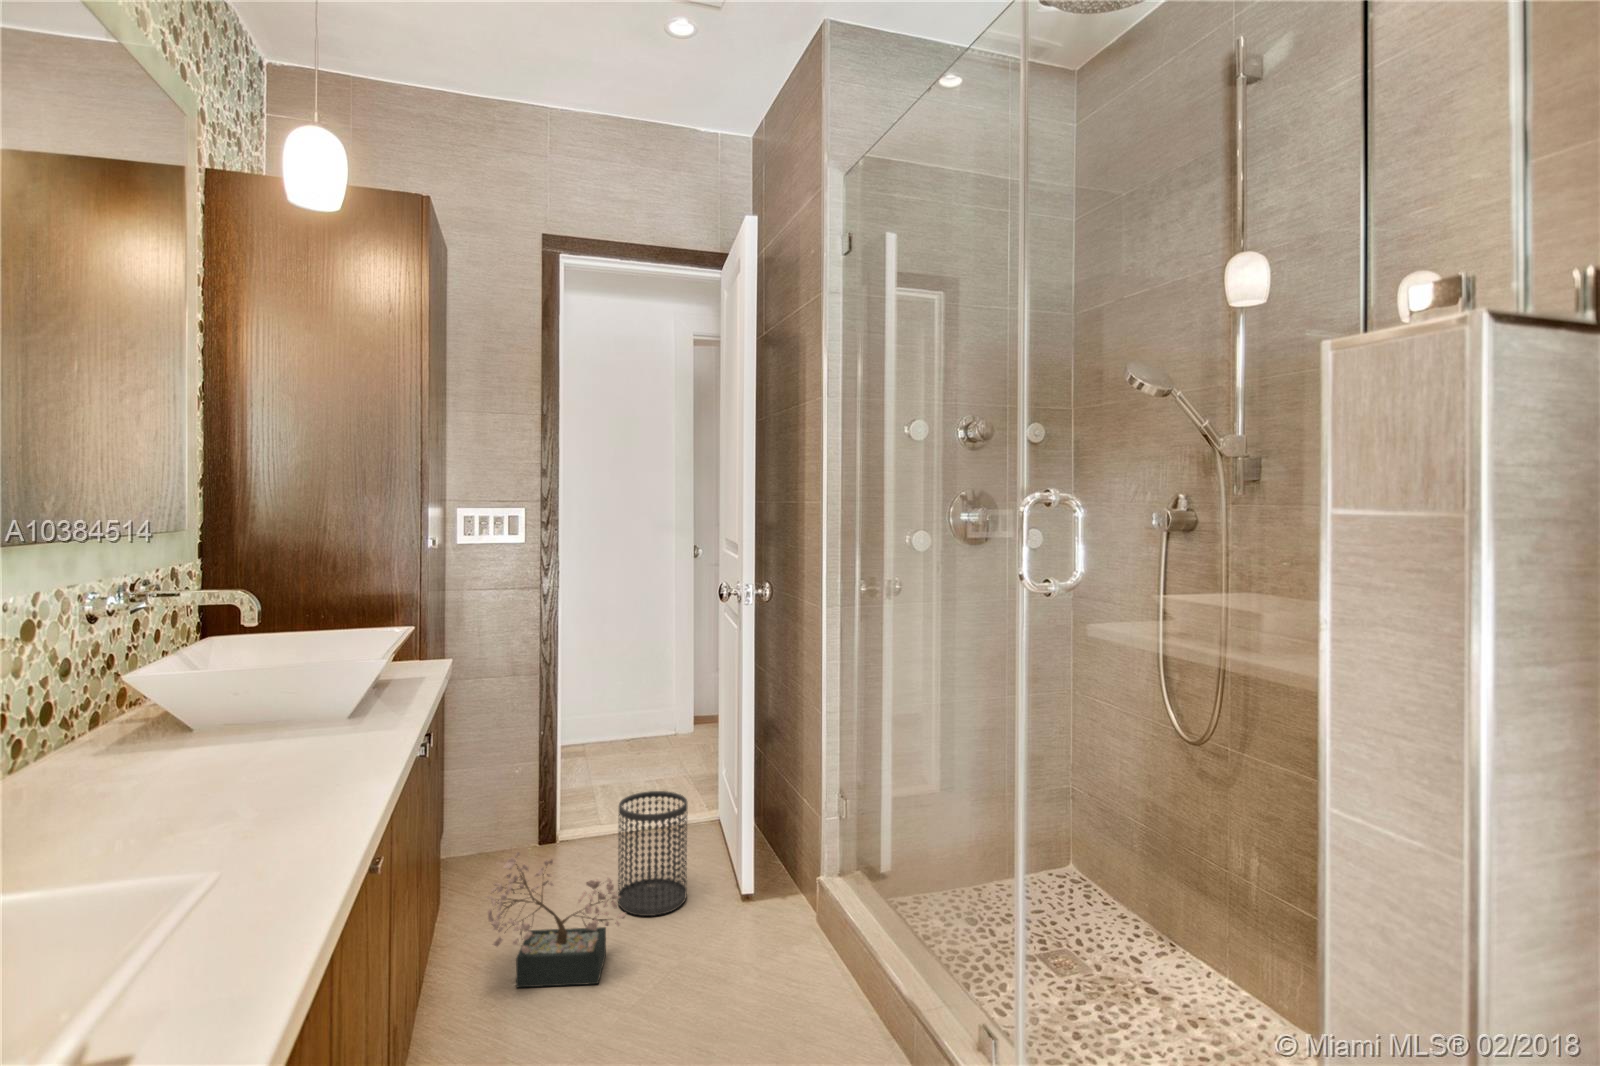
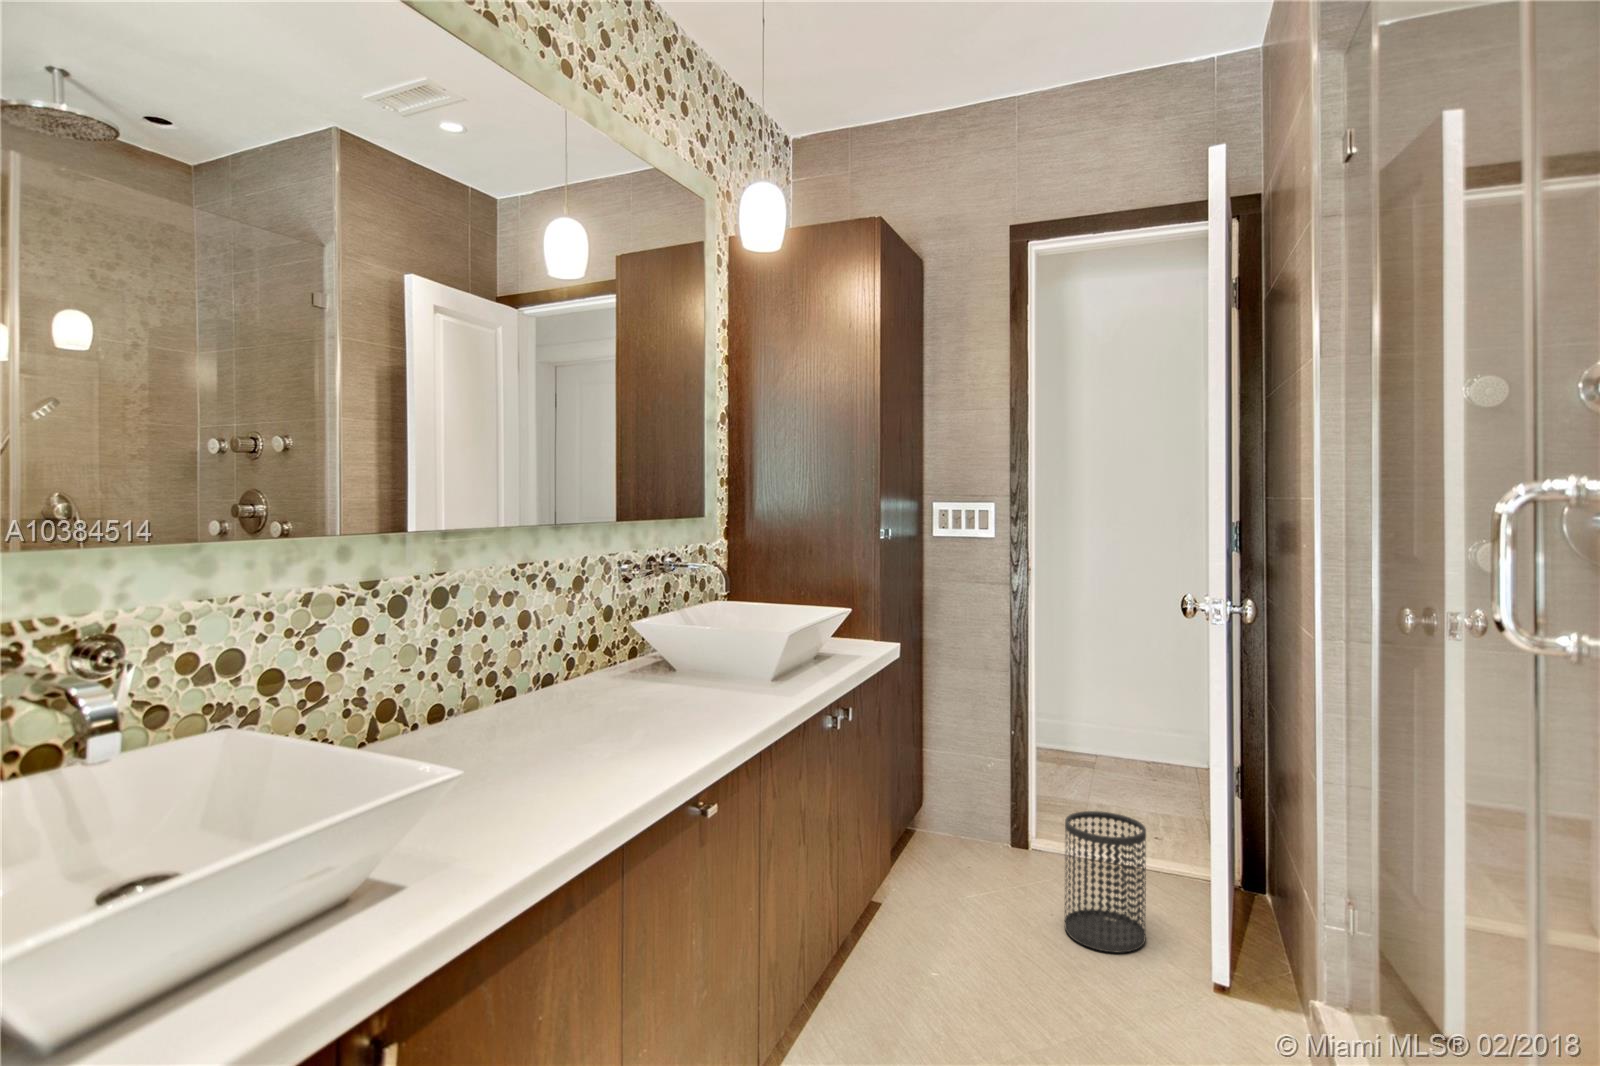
decorative plant: present [488,852,626,987] -> none [908,837,1050,996]

